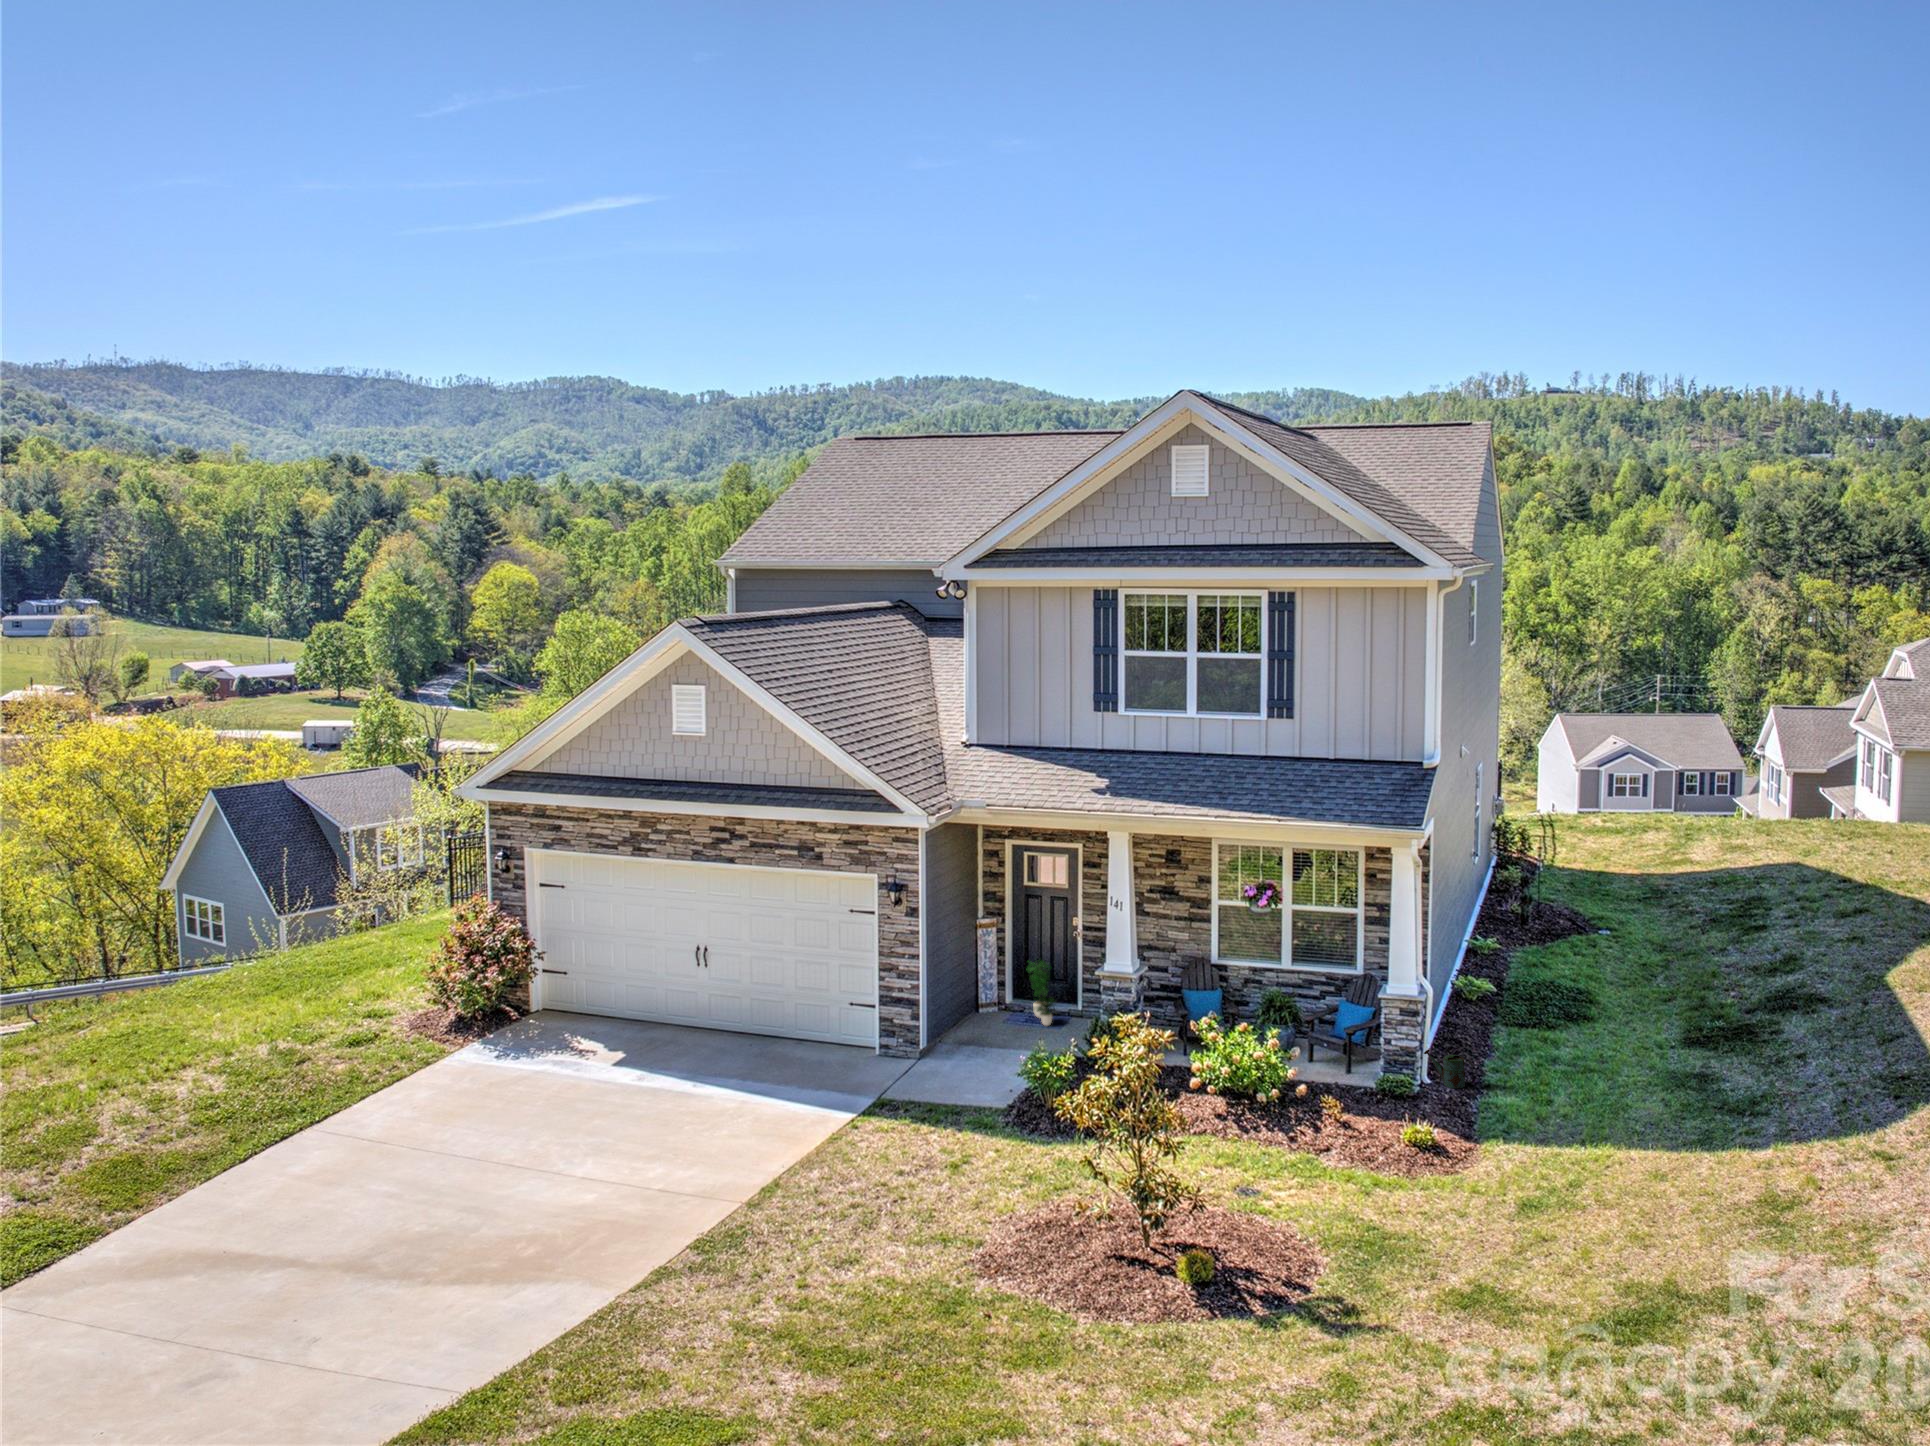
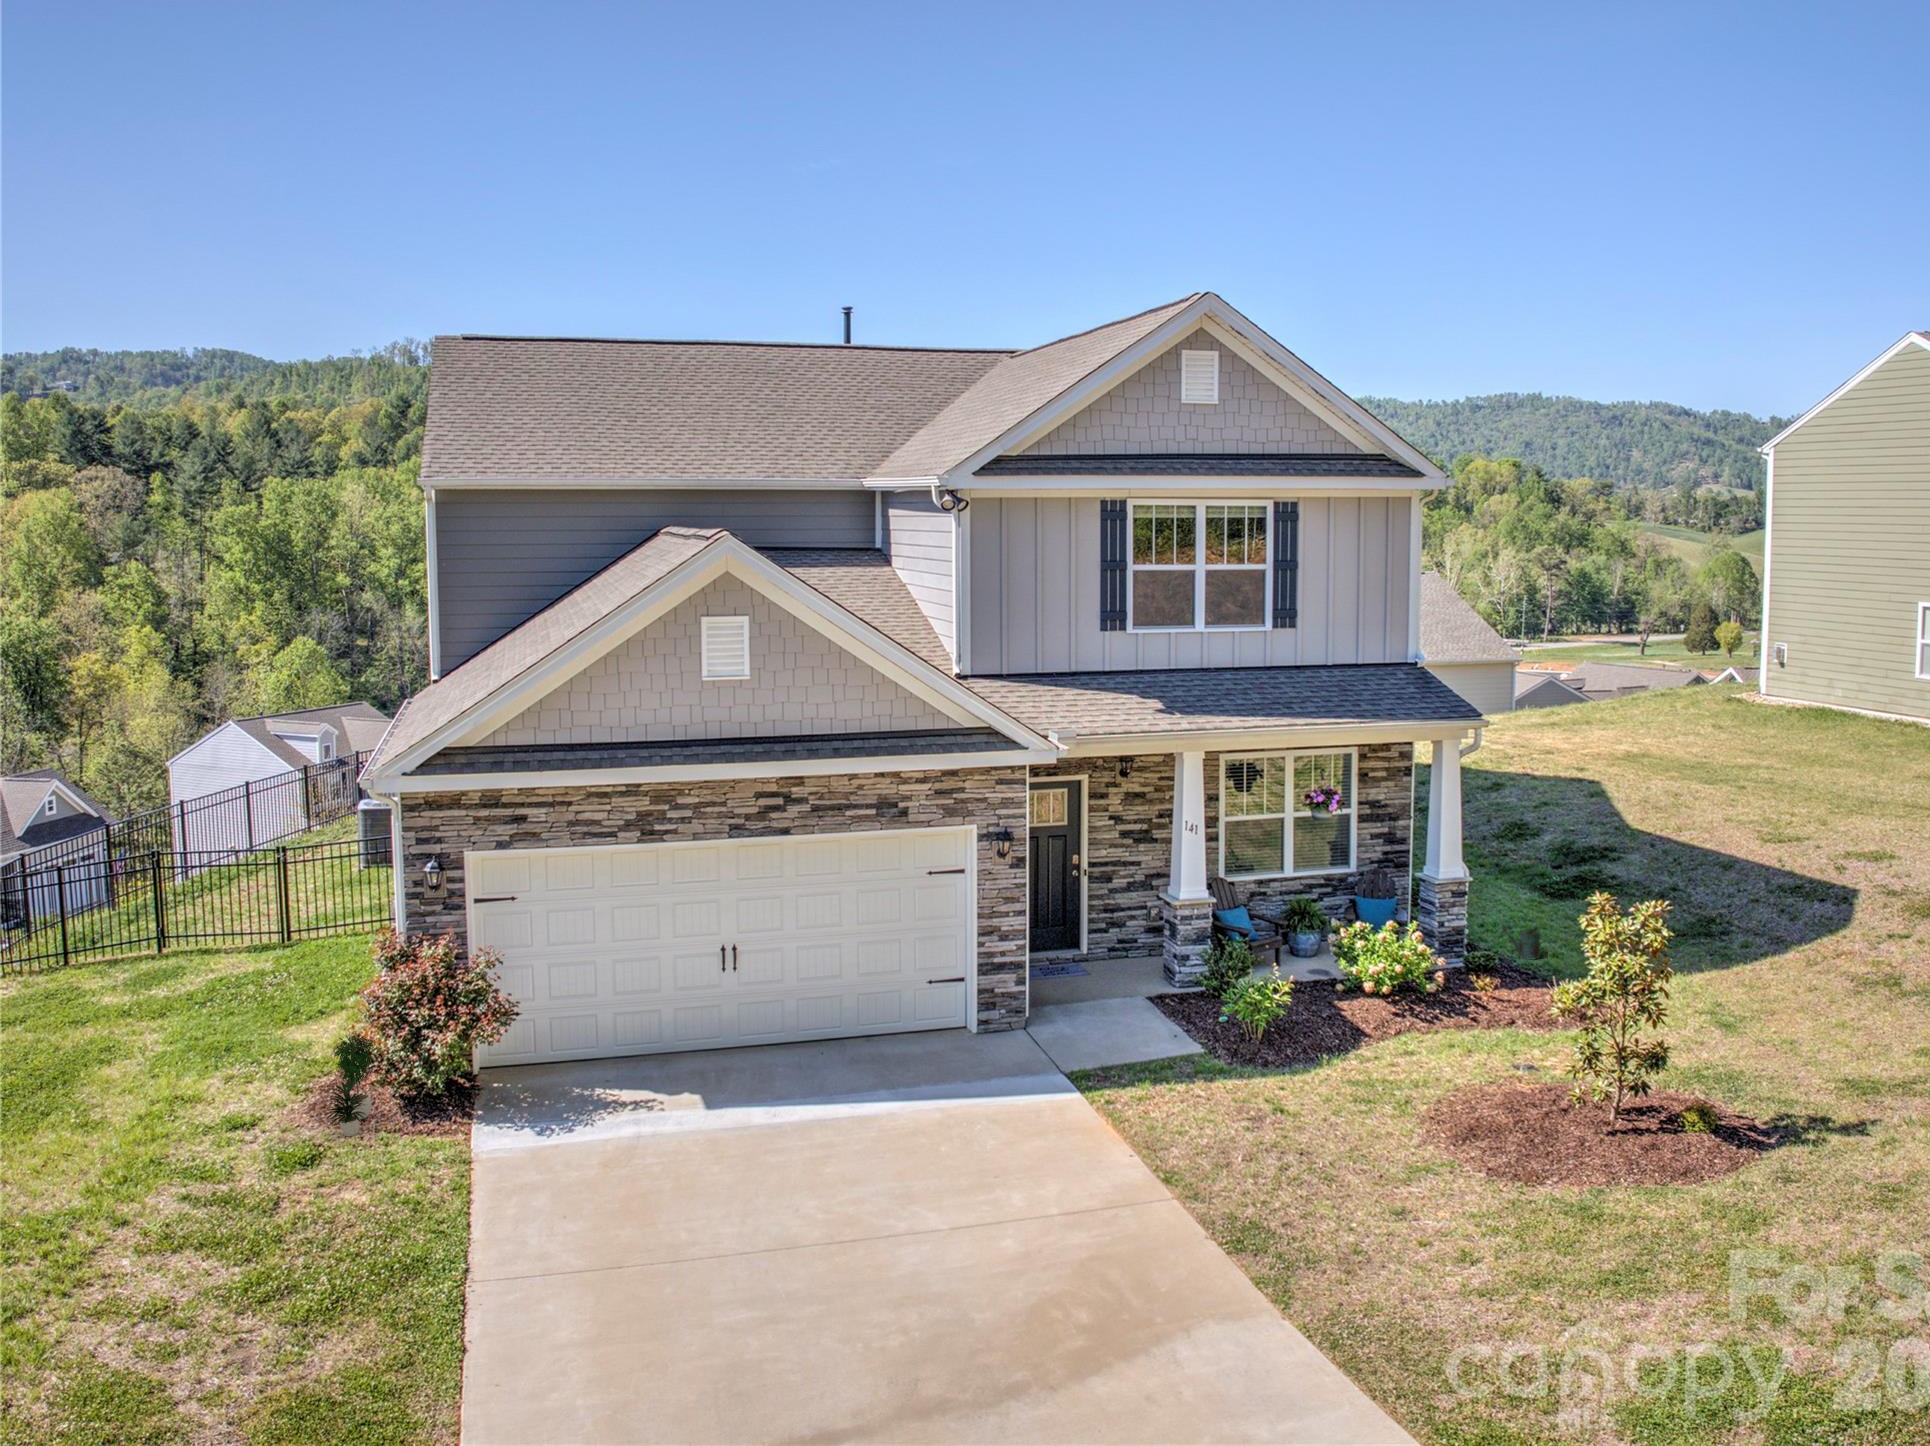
potted plant: present [1026,961,1055,1026] -> present [324,1034,373,1137]

